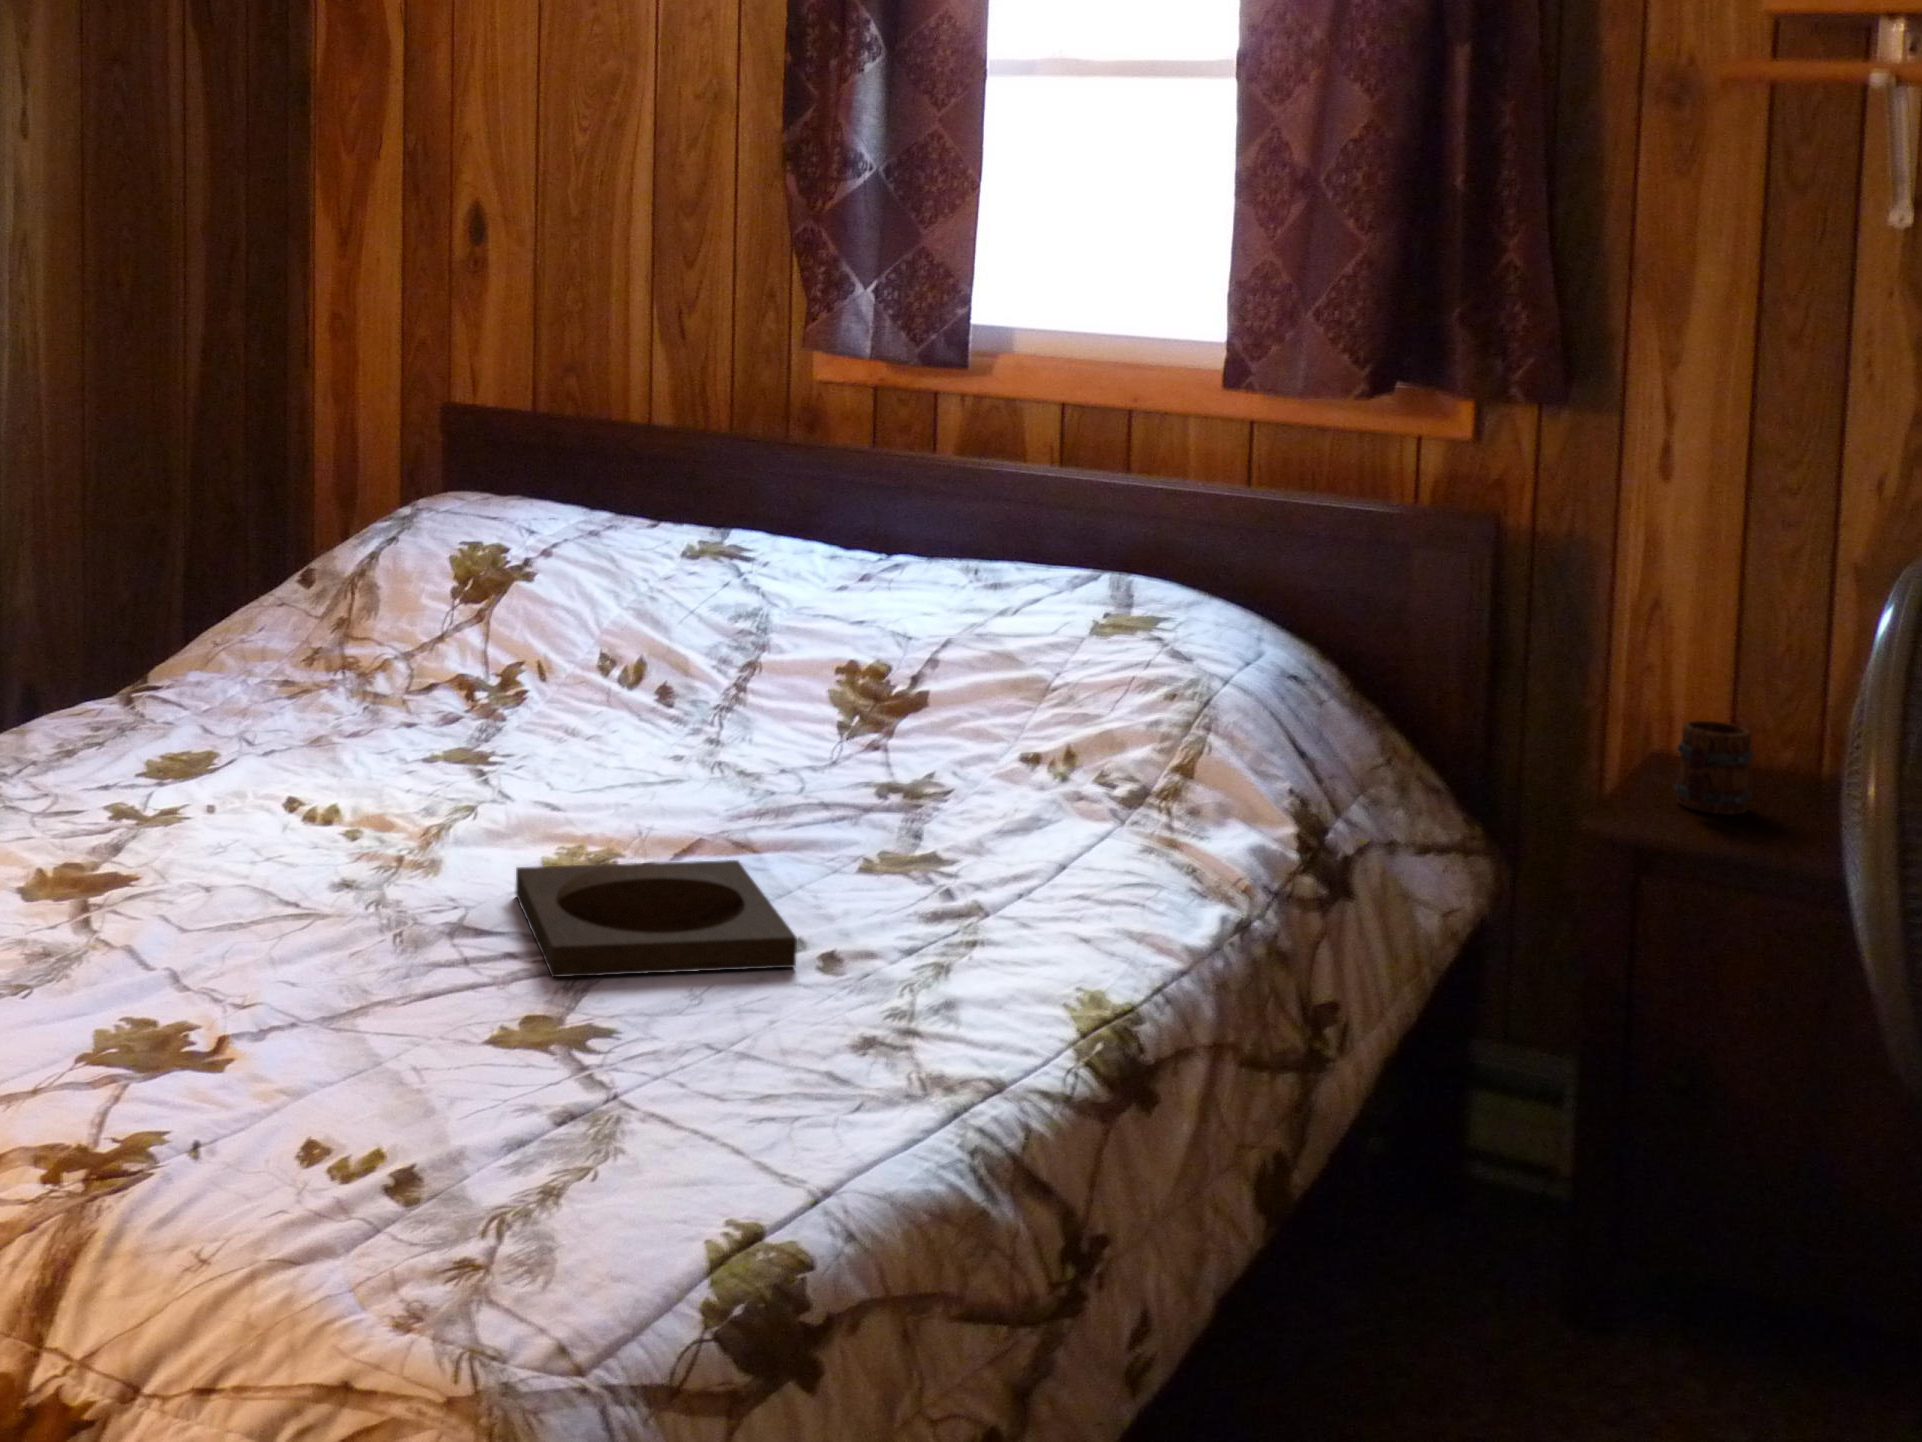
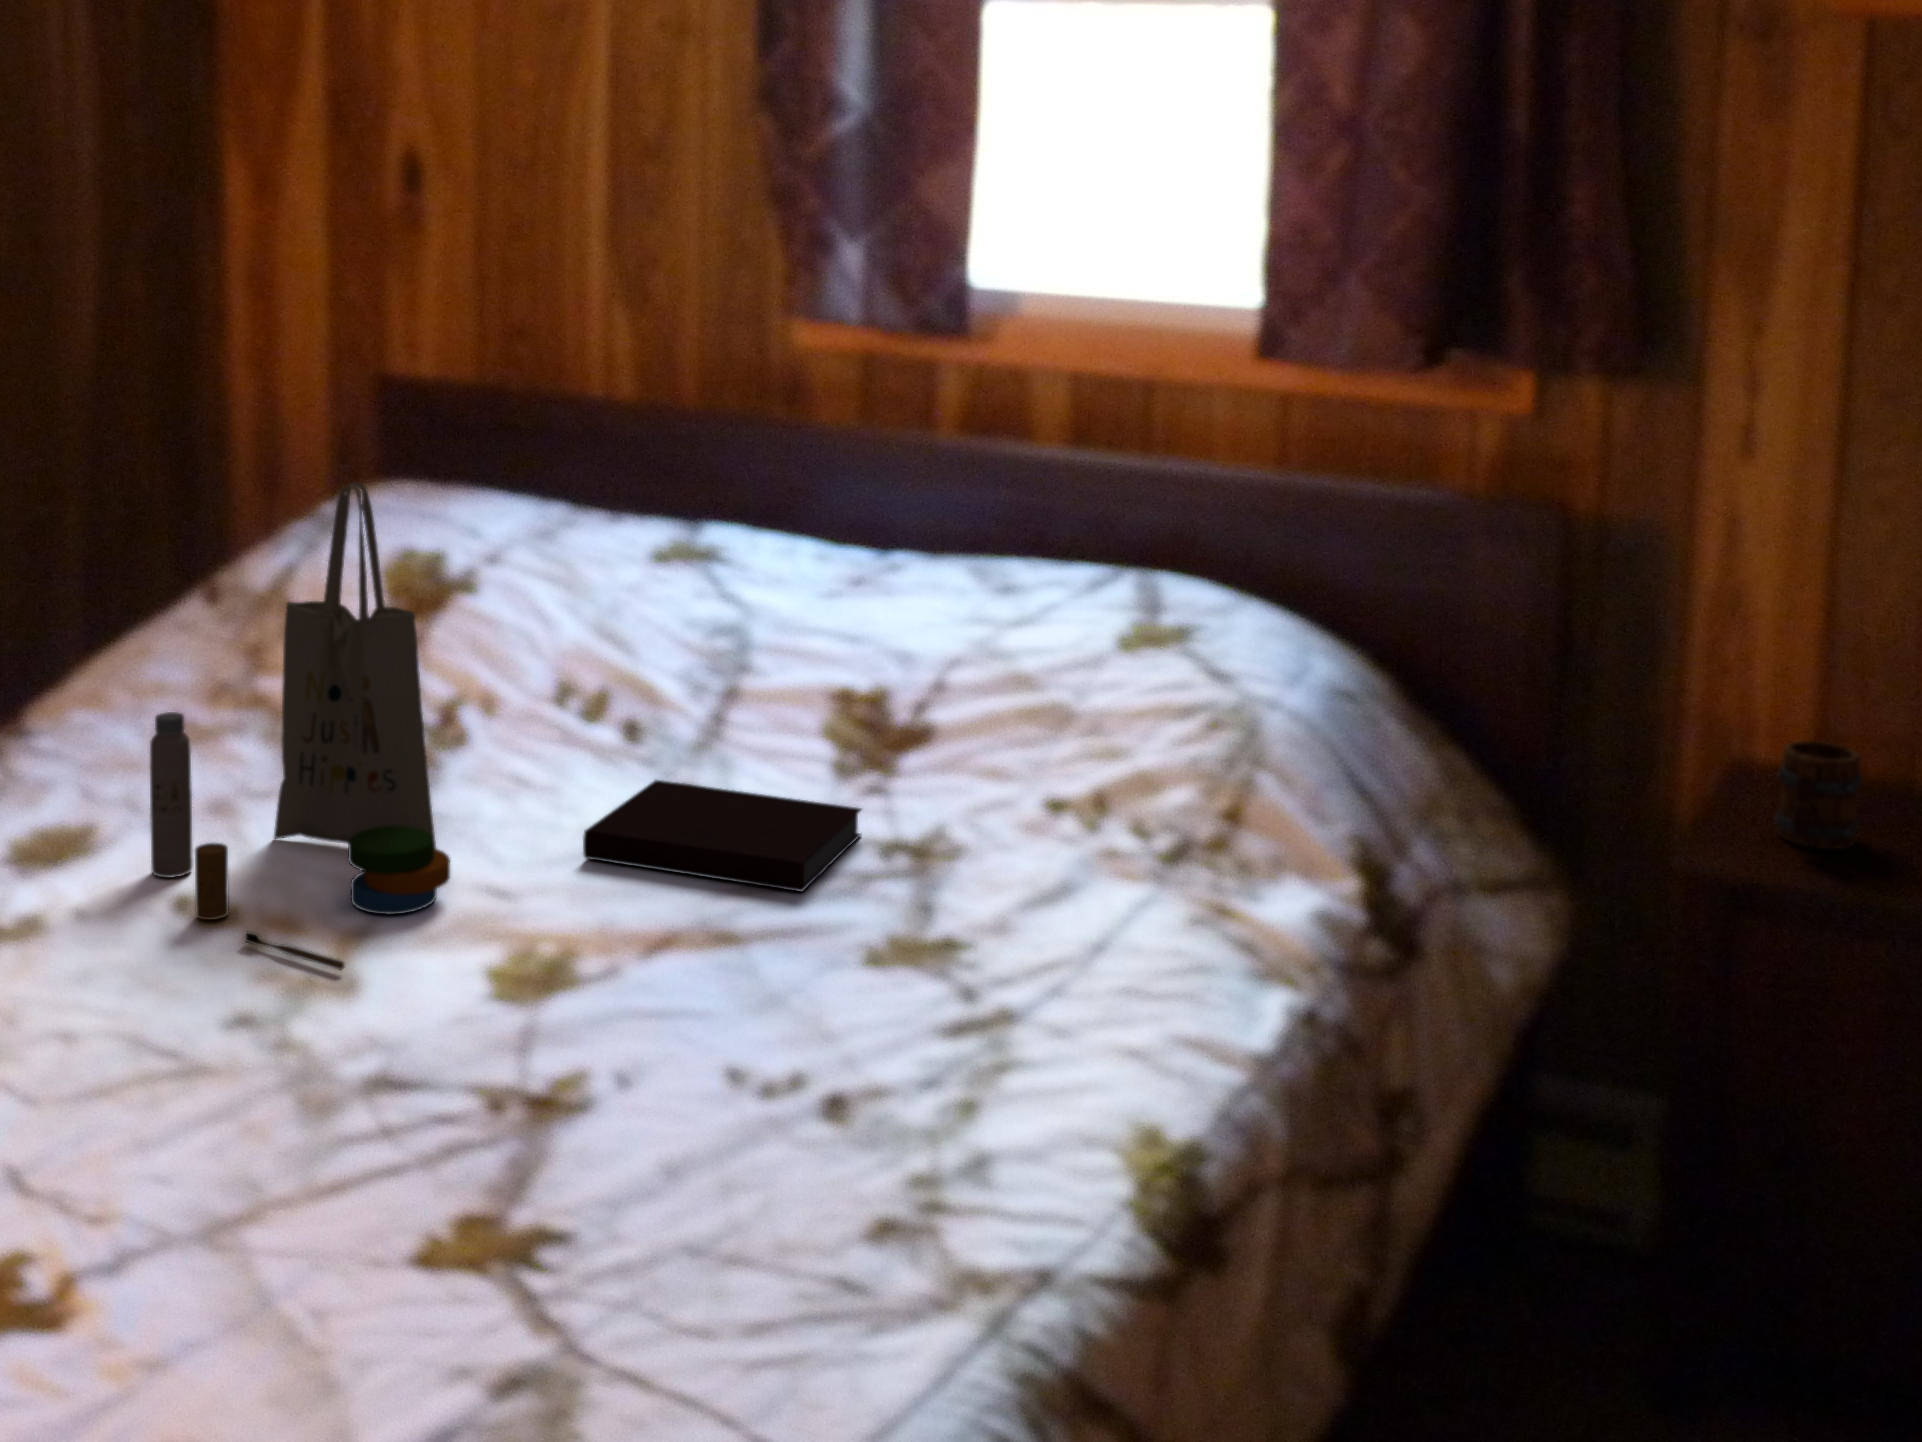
tote bag: none [265,463,514,855] -> present [150,482,450,970]
notebook: none [624,731,864,818] -> present [583,780,861,892]
tray: present [515,860,797,977] -> none [450,966,792,1152]

